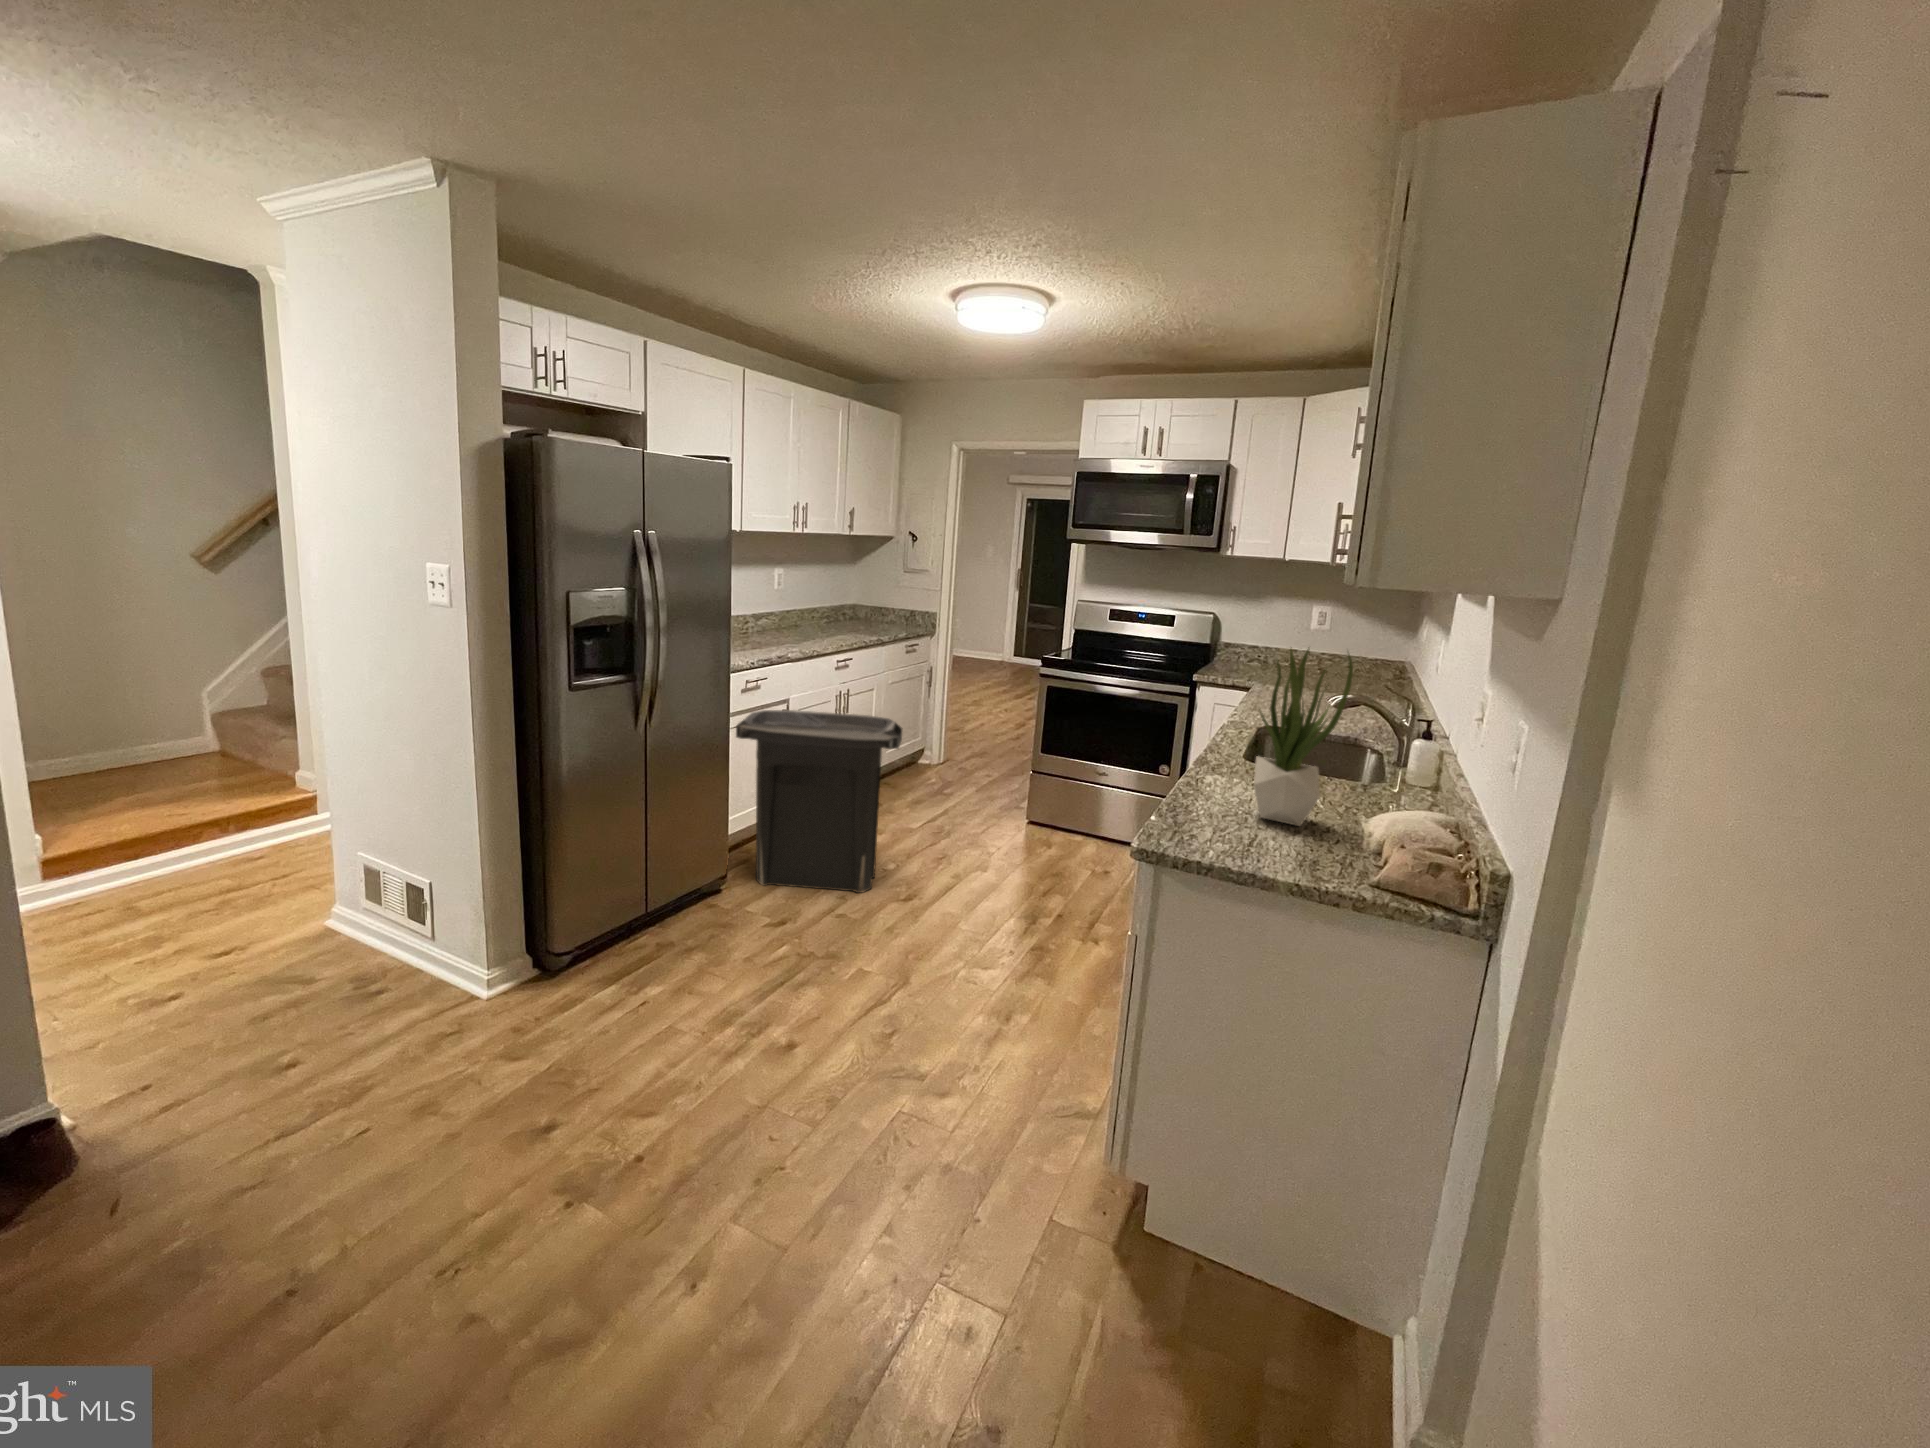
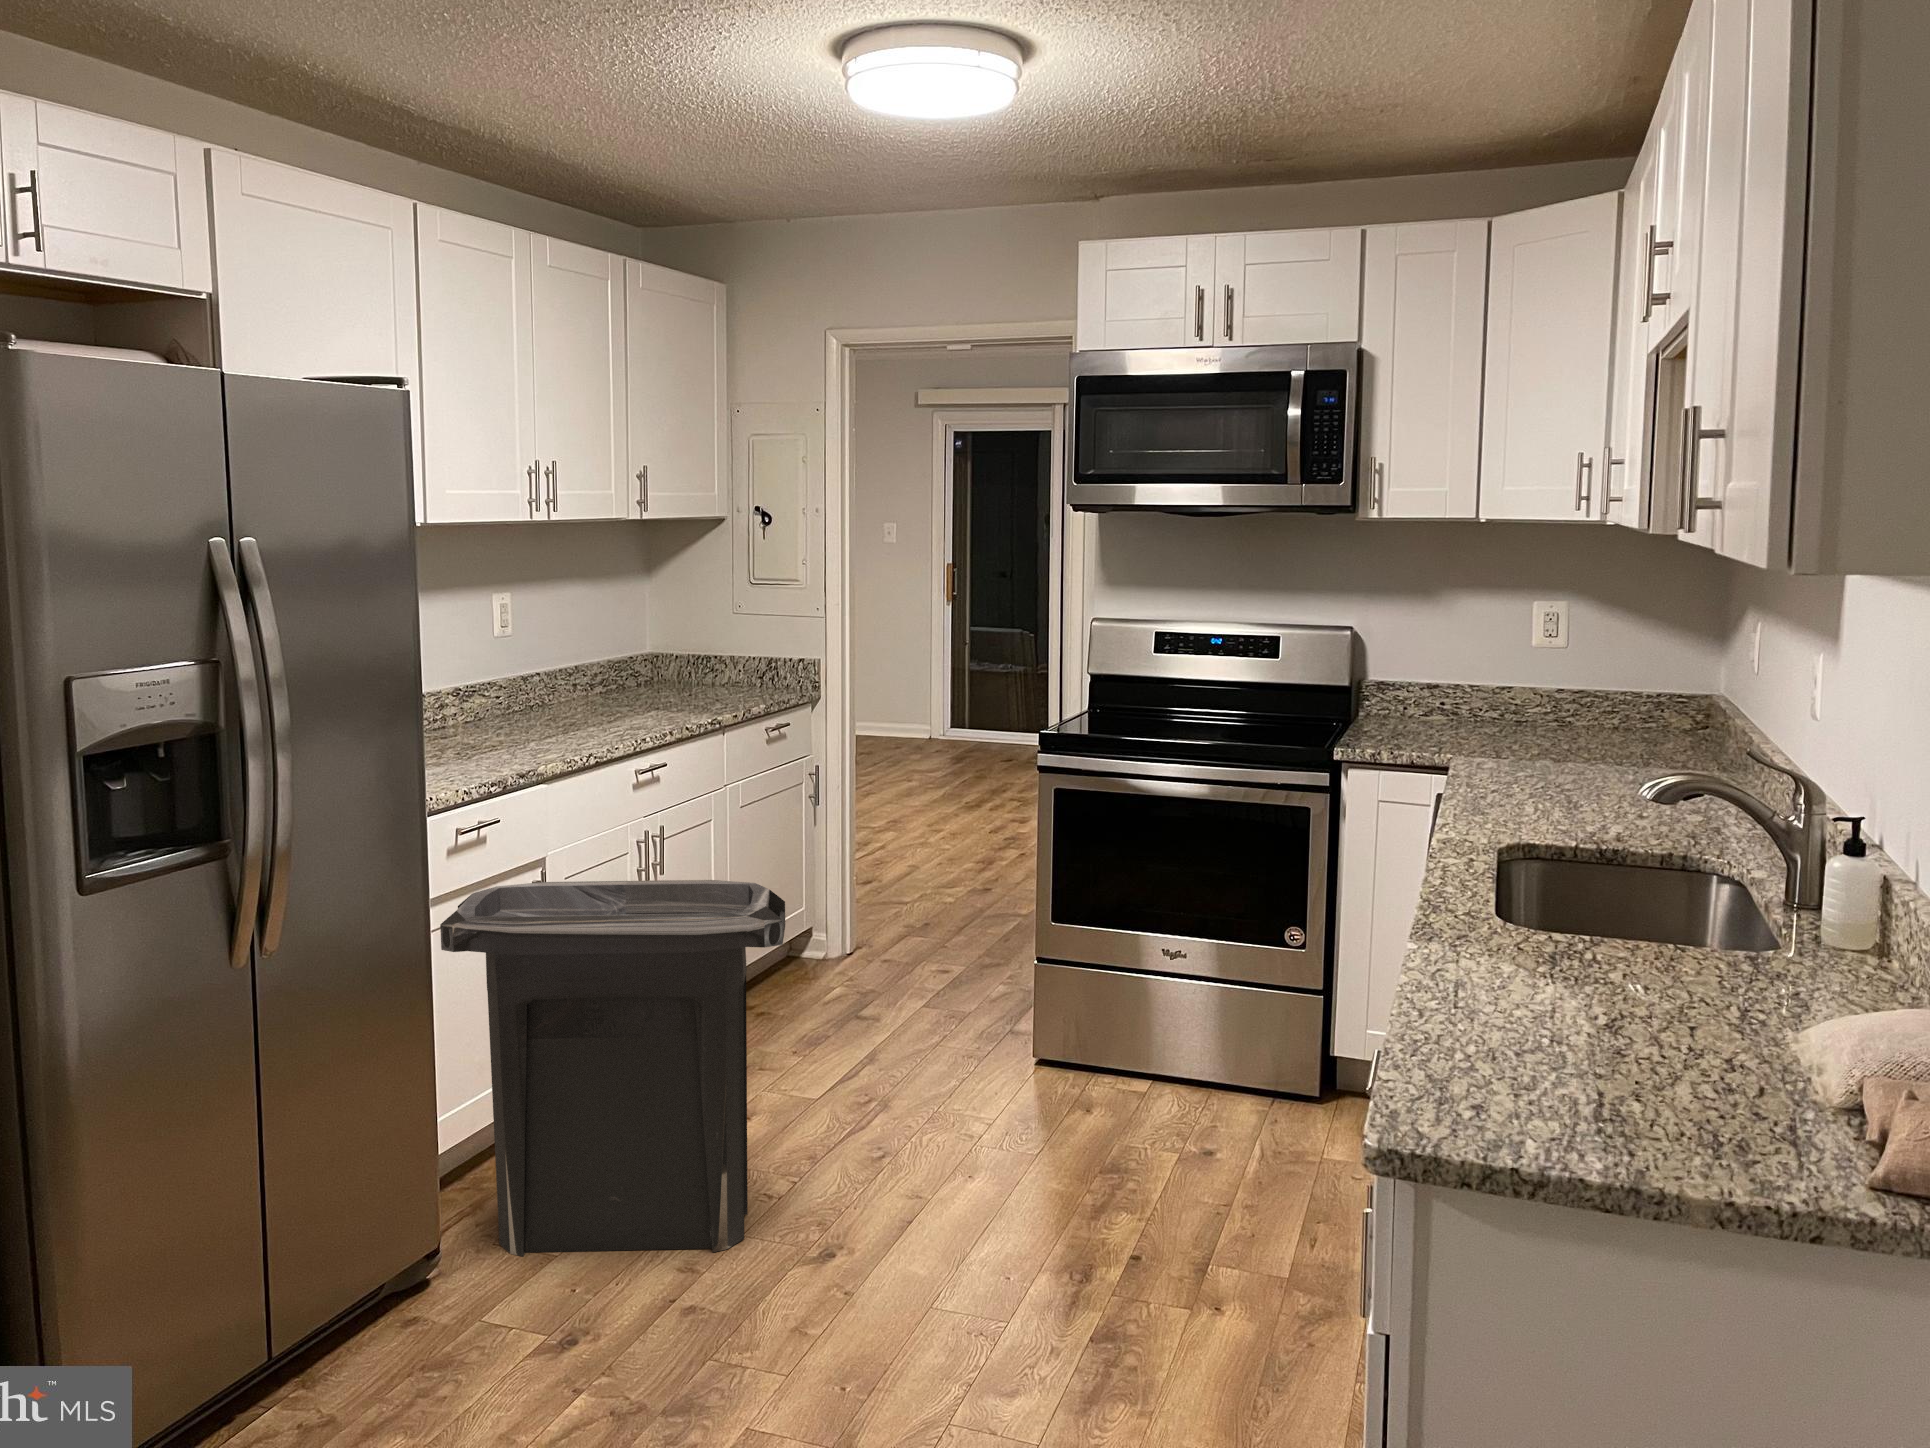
potted plant: present [1254,649,1353,826] -> none [1570,687,1761,1063]

